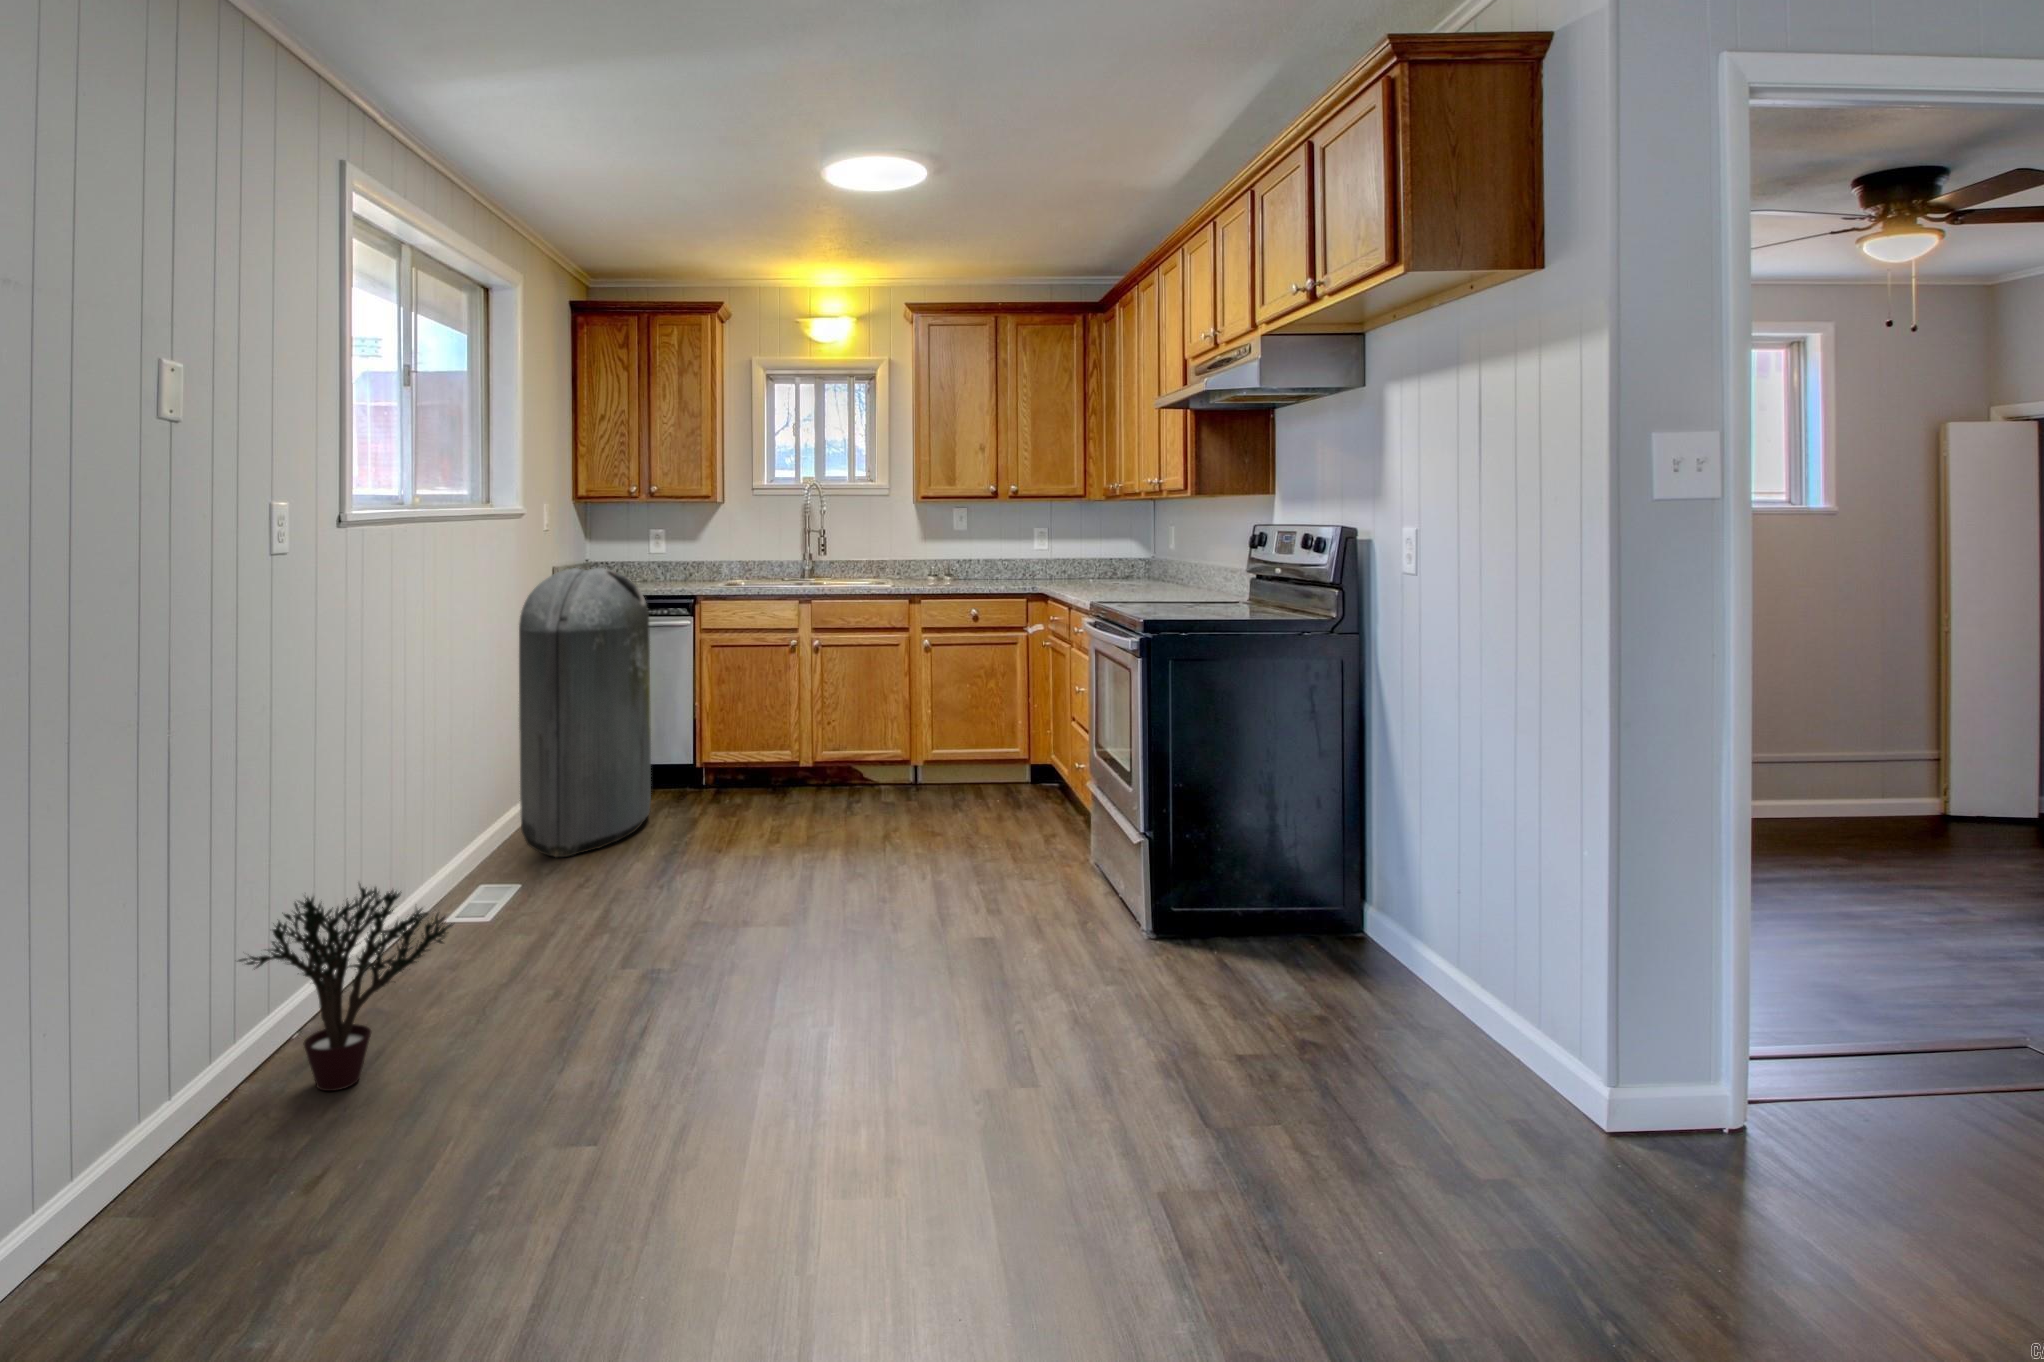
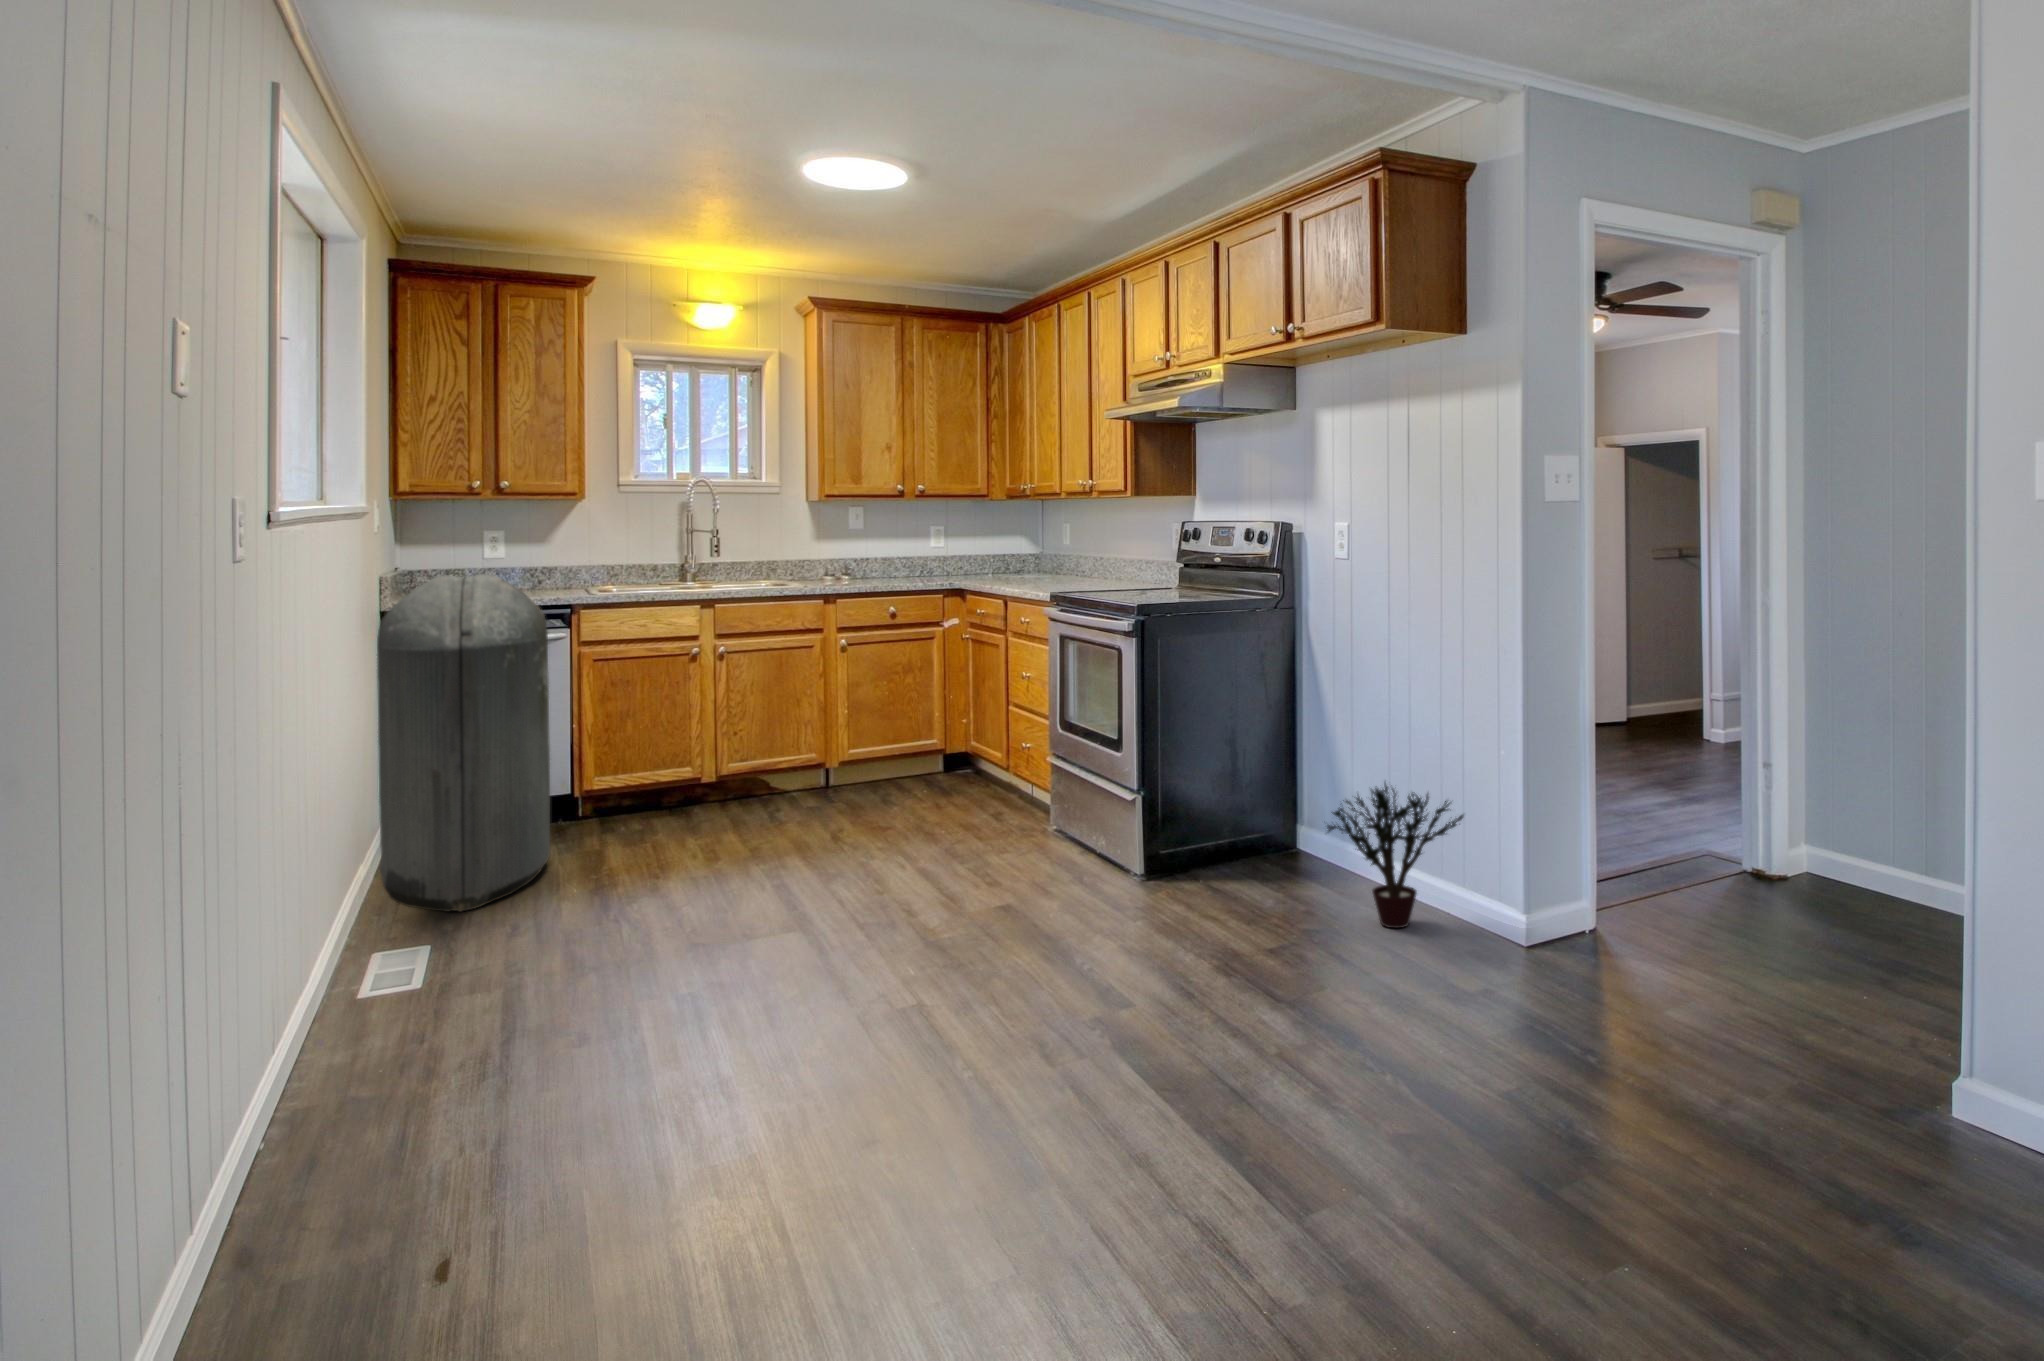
potted plant: present [239,884,453,1091] -> present [1327,783,1464,928]

